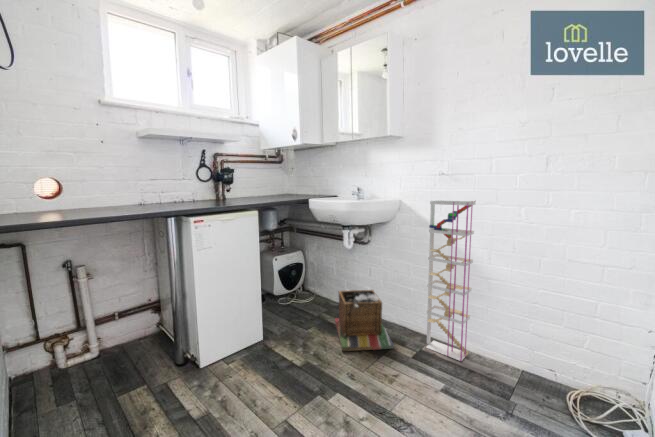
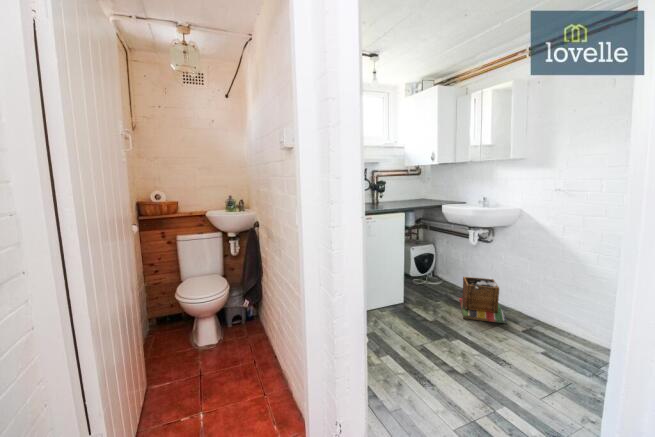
shelving unit: present [426,201,475,361] -> none [537,211,589,341]

